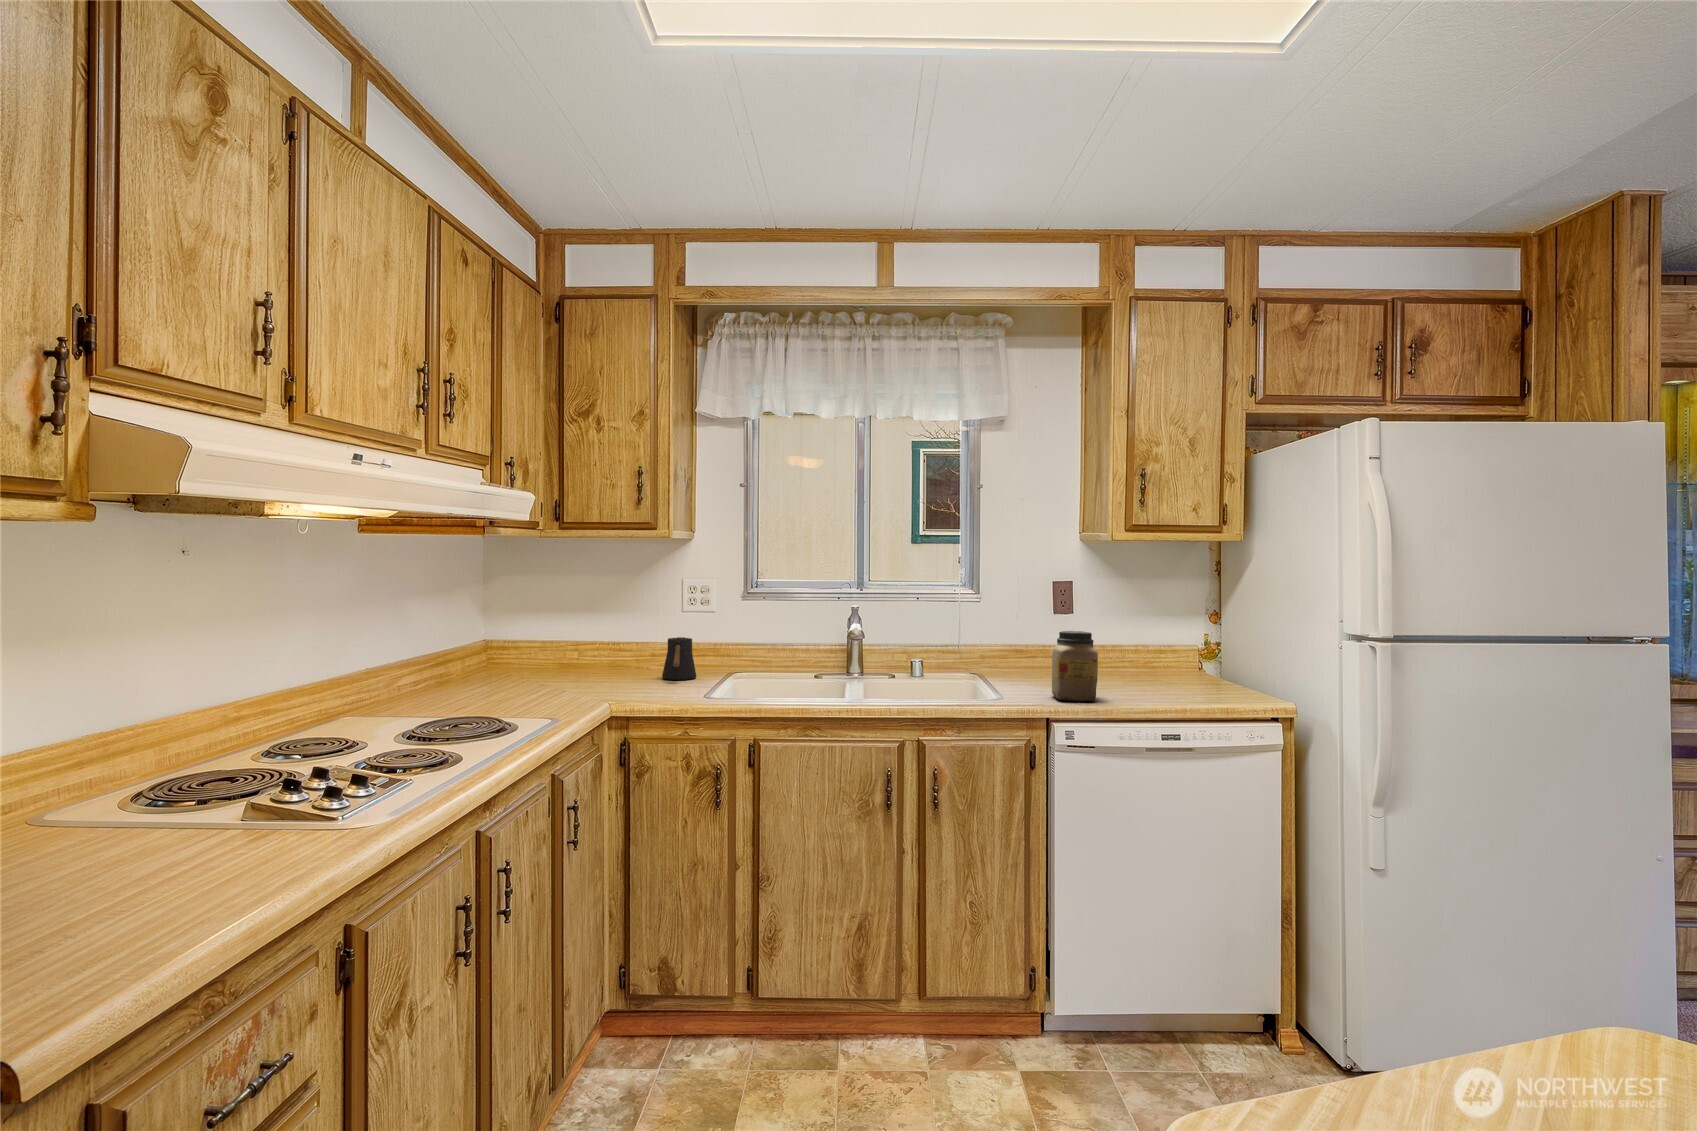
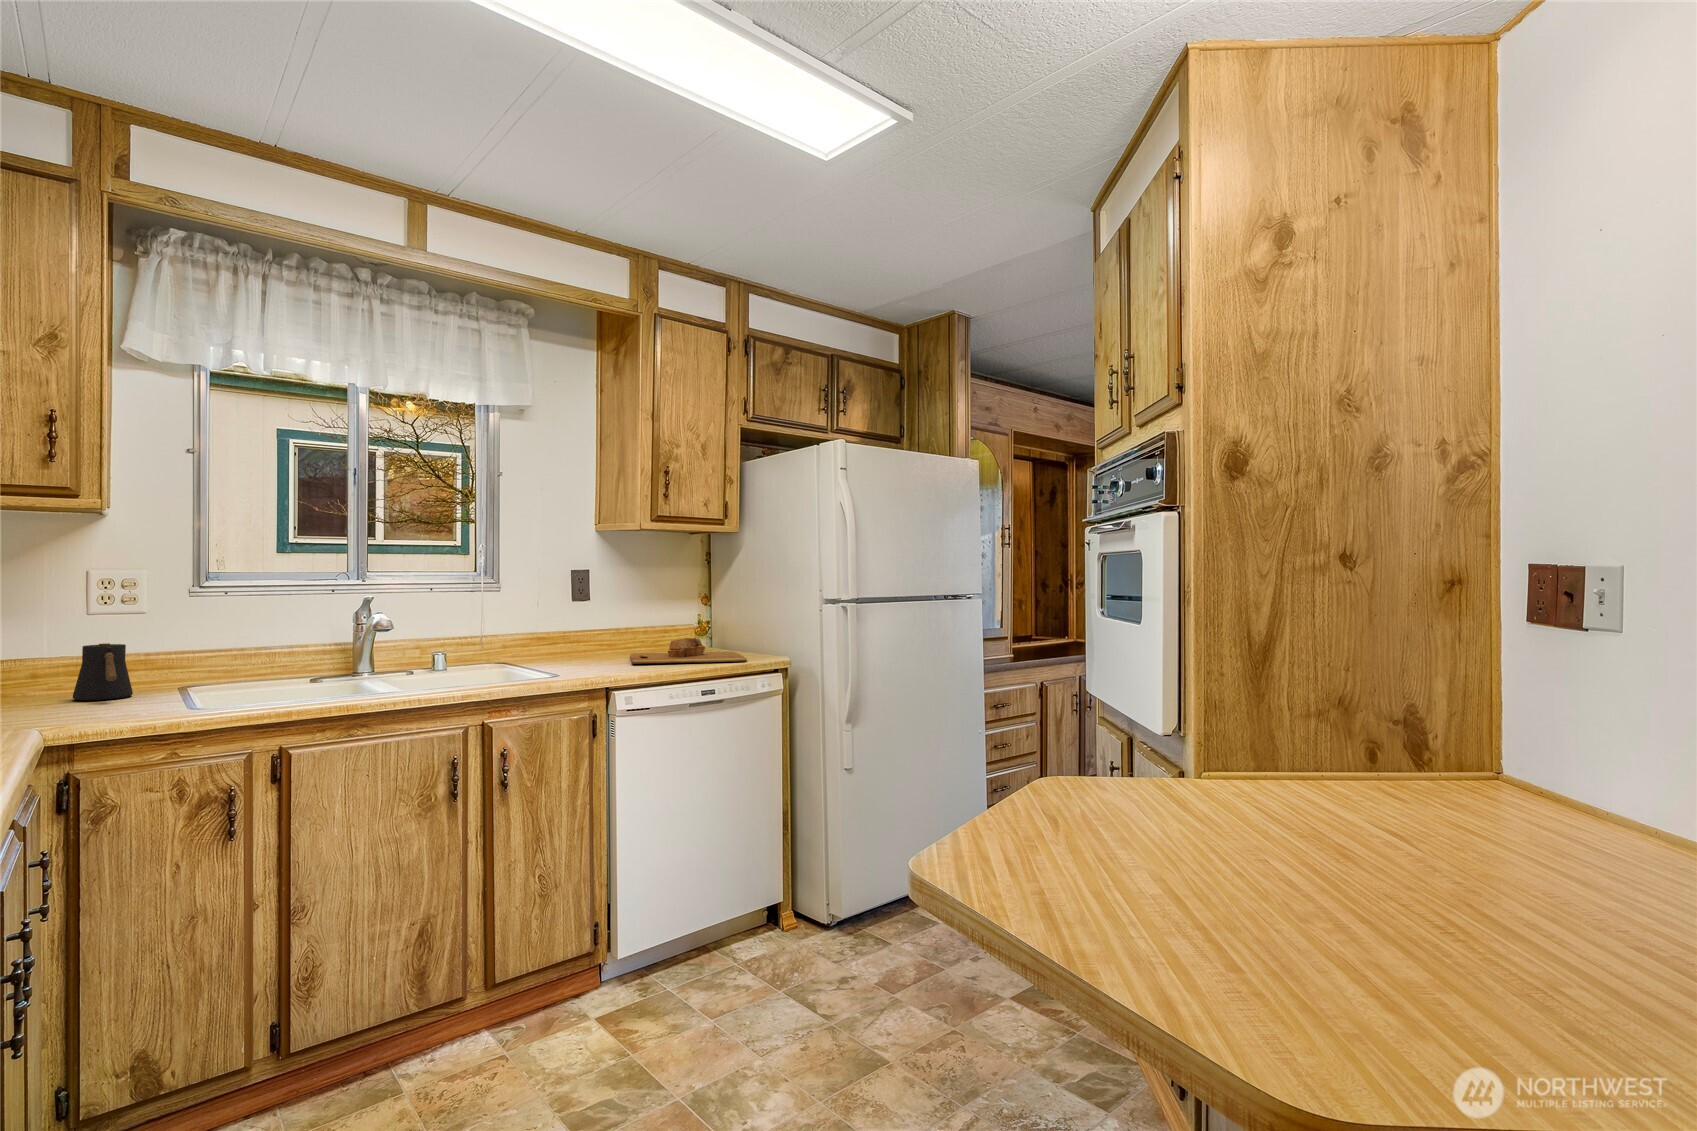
jar: present [1052,631,1098,701] -> none [598,609,643,673]
cutting board: none [1096,667,1238,703] -> present [630,638,747,664]

